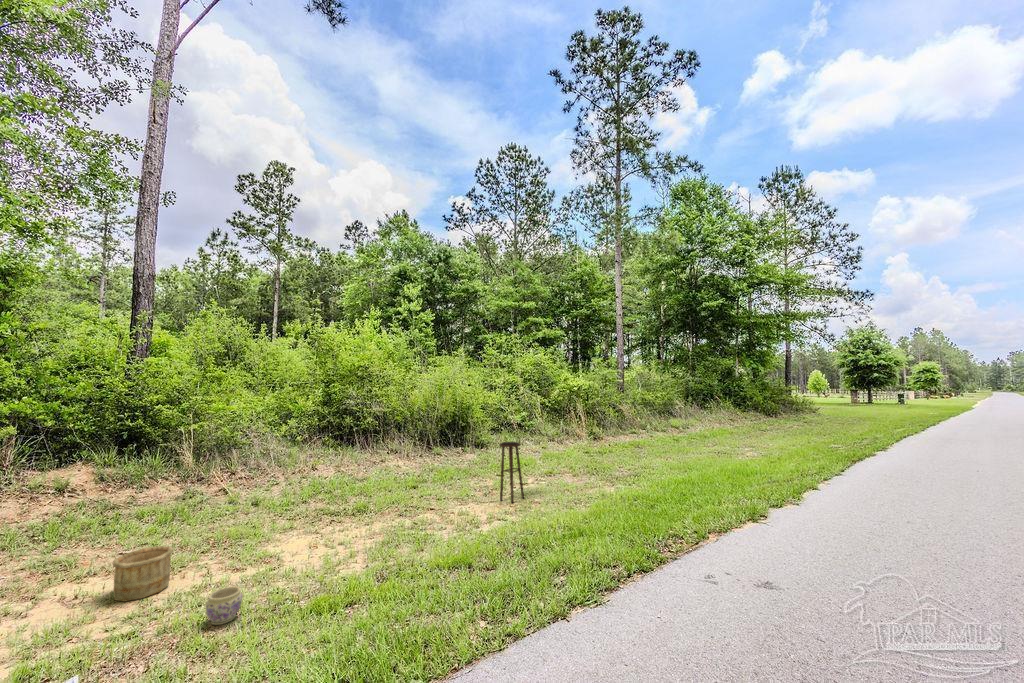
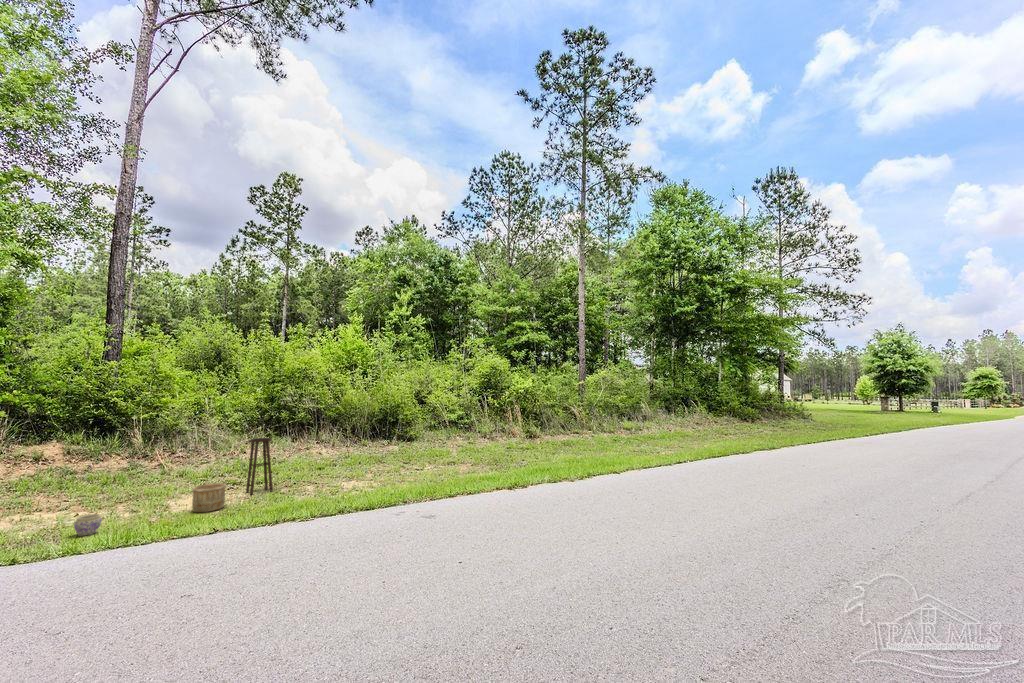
stool: present [499,442,524,503] -> present [246,438,273,495]
wooden bucket: present [113,546,173,602] -> present [192,483,226,512]

